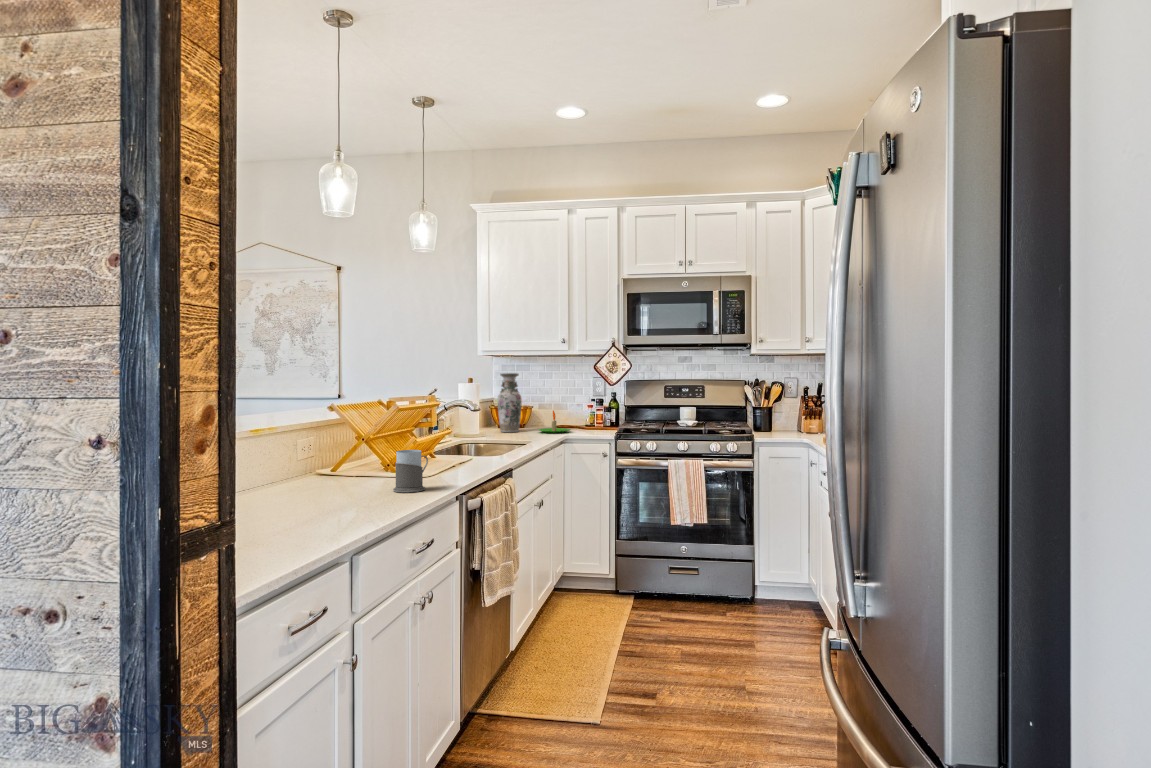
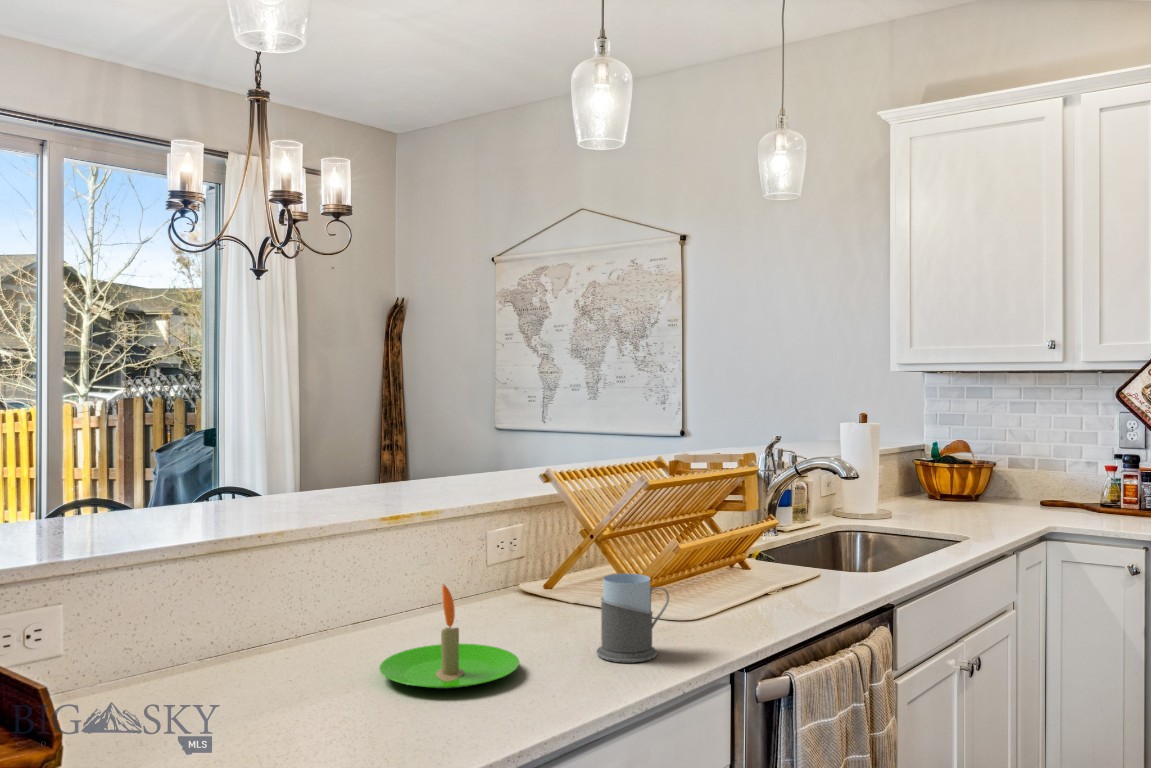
vase: present [498,373,522,432] -> none [920,404,966,510]
candle: present [538,411,571,433] -> present [379,584,519,689]

